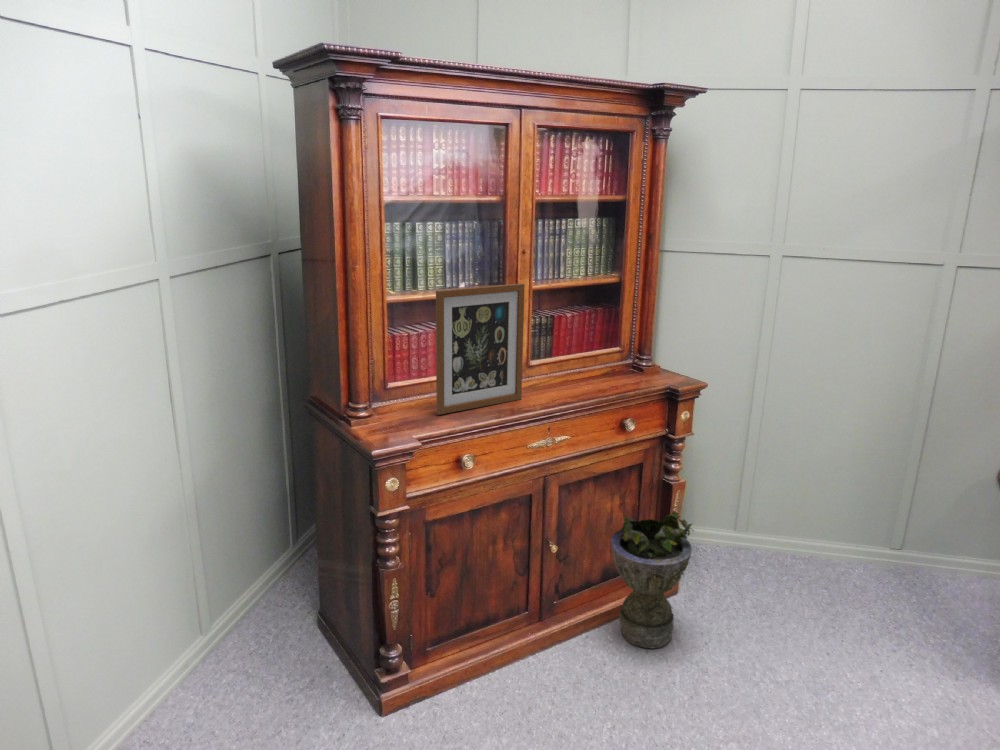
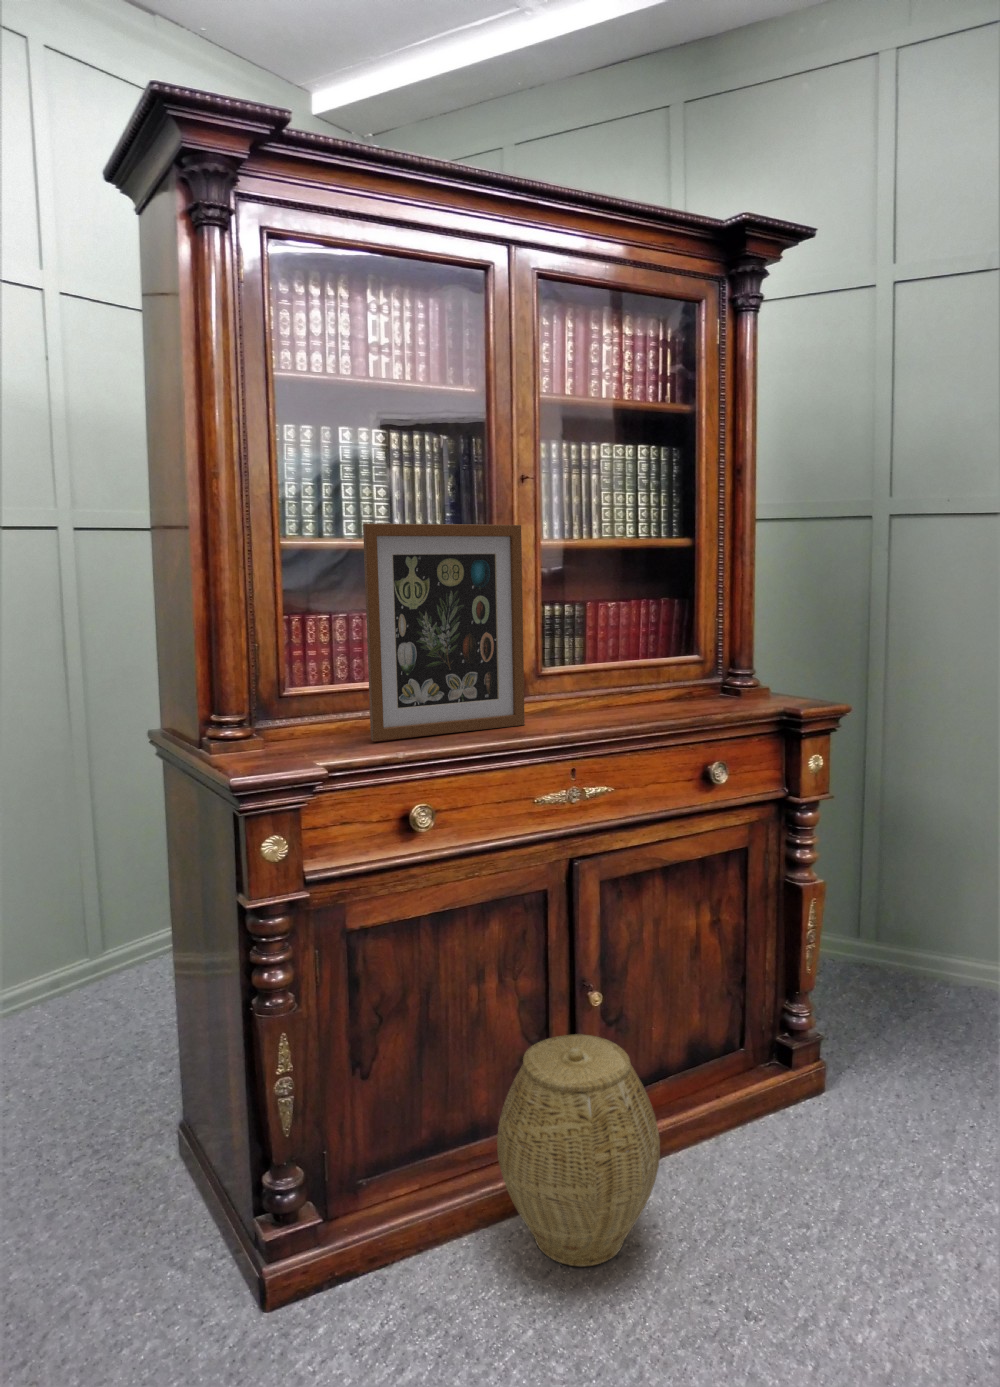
planter: present [611,511,692,649] -> none [695,929,844,1187]
woven basket: none [504,573,592,693] -> present [497,1034,660,1266]

